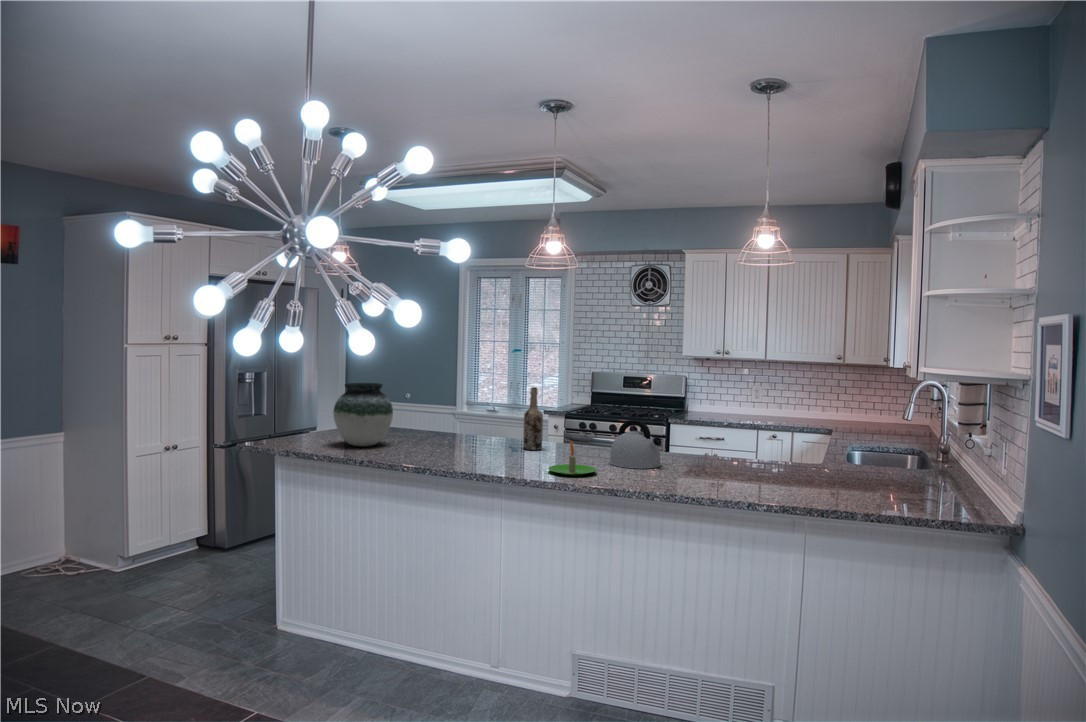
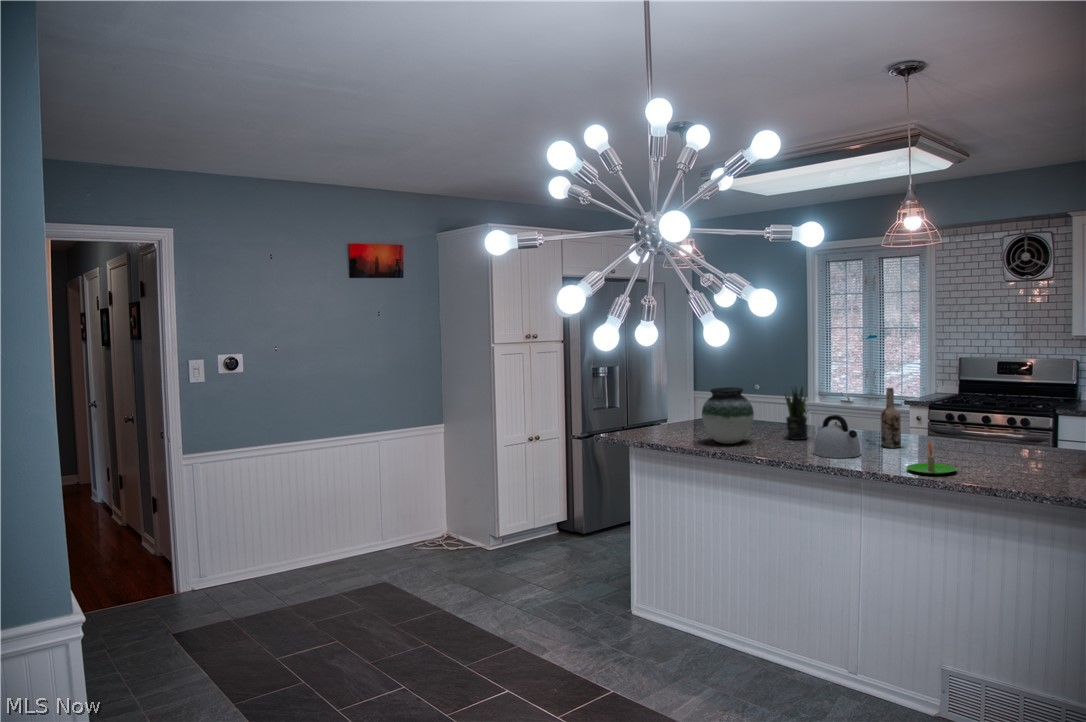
potted plant: none [428,383,452,442] -> present [785,386,808,440]
kettle: present [609,420,662,469] -> present [814,415,861,458]

